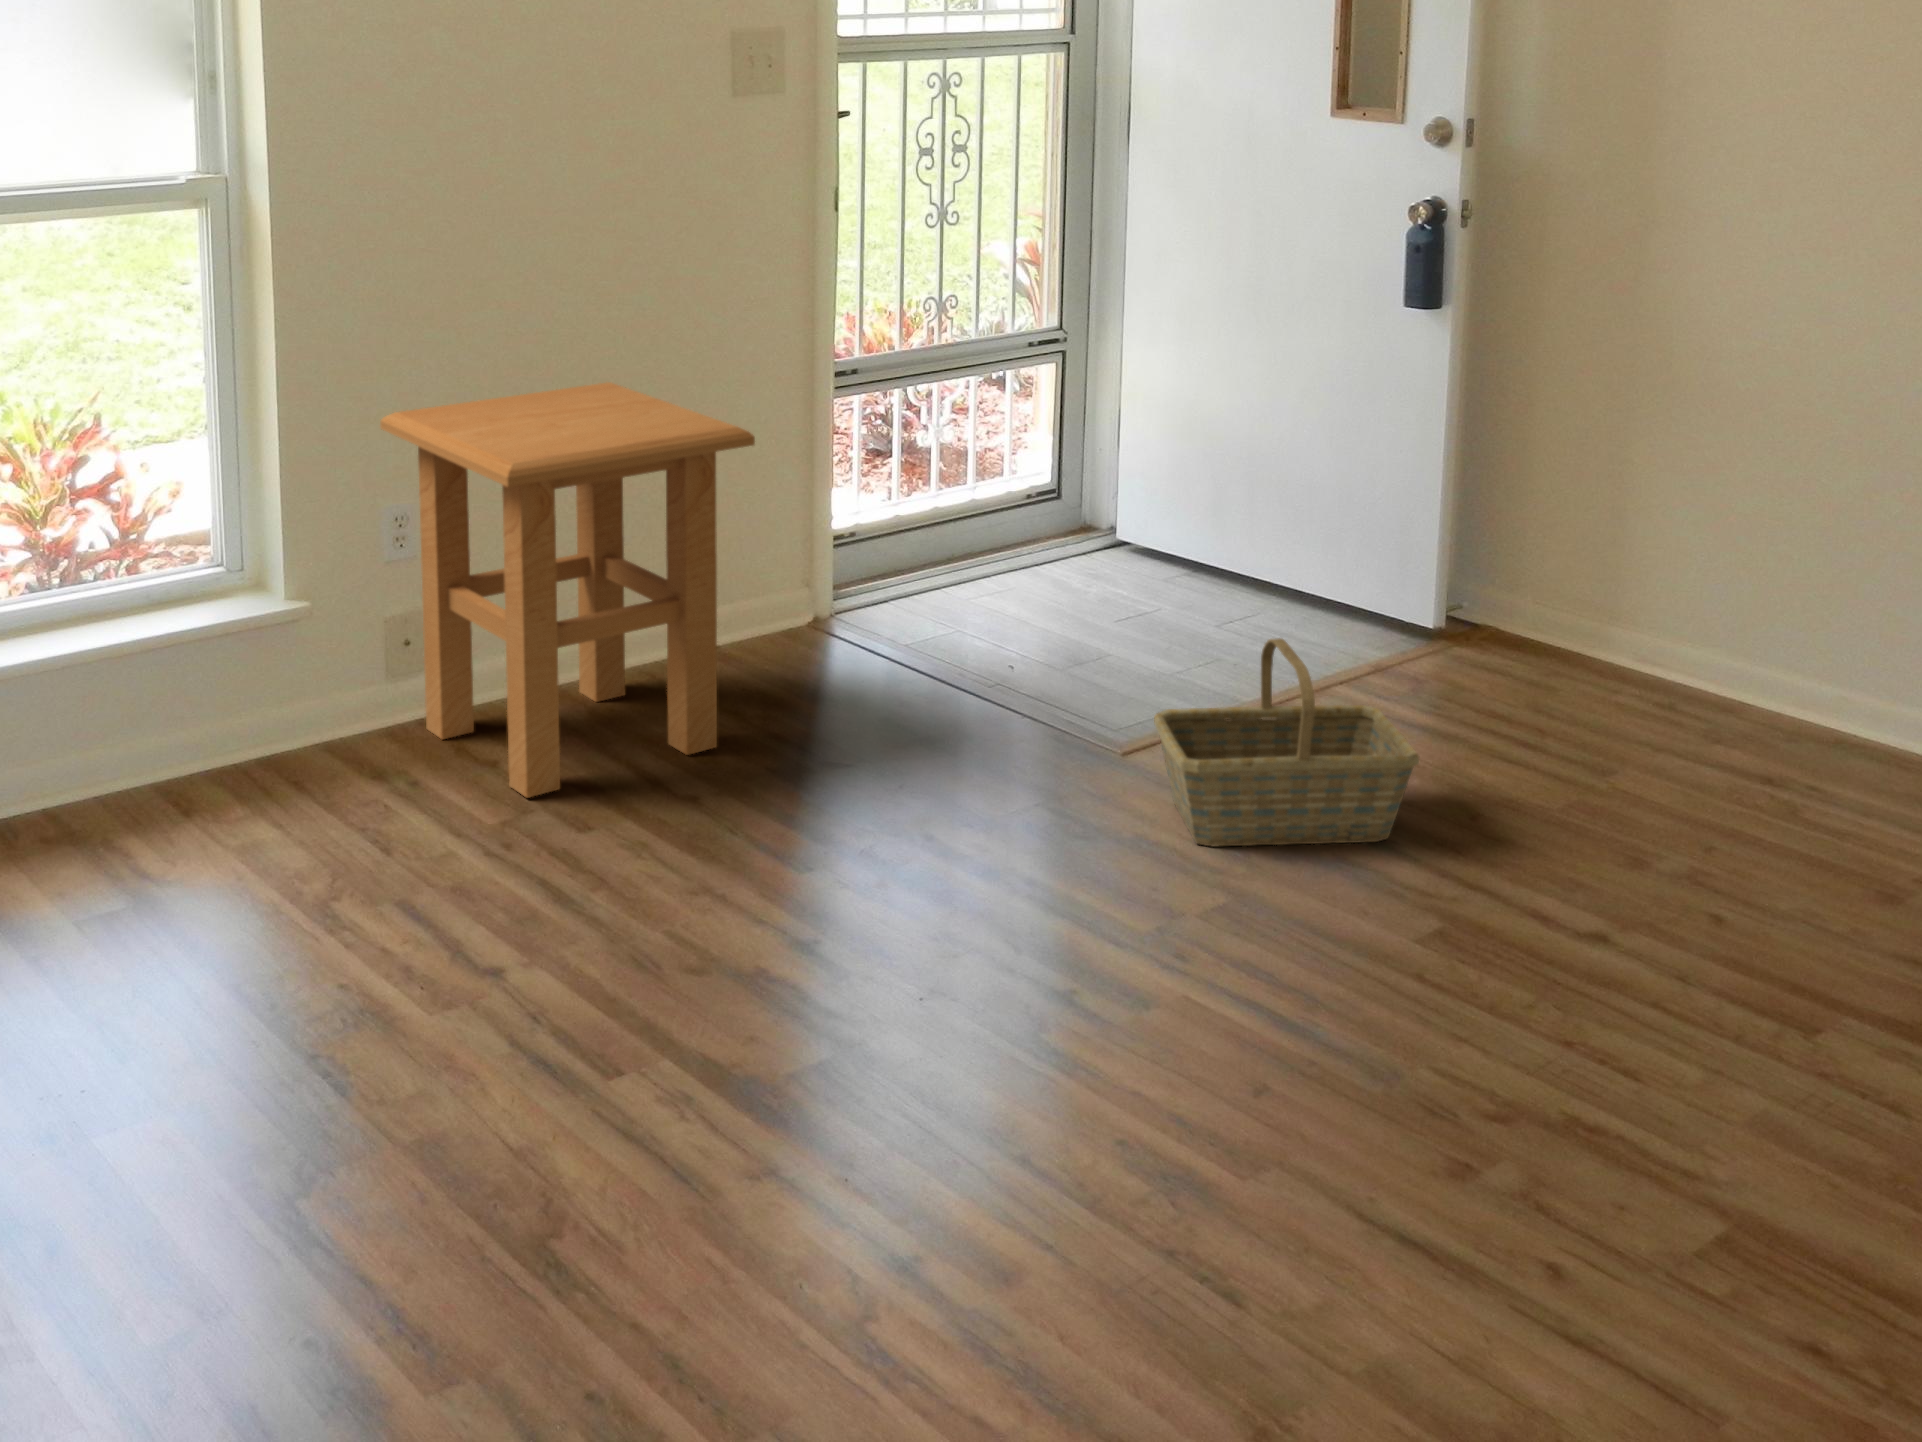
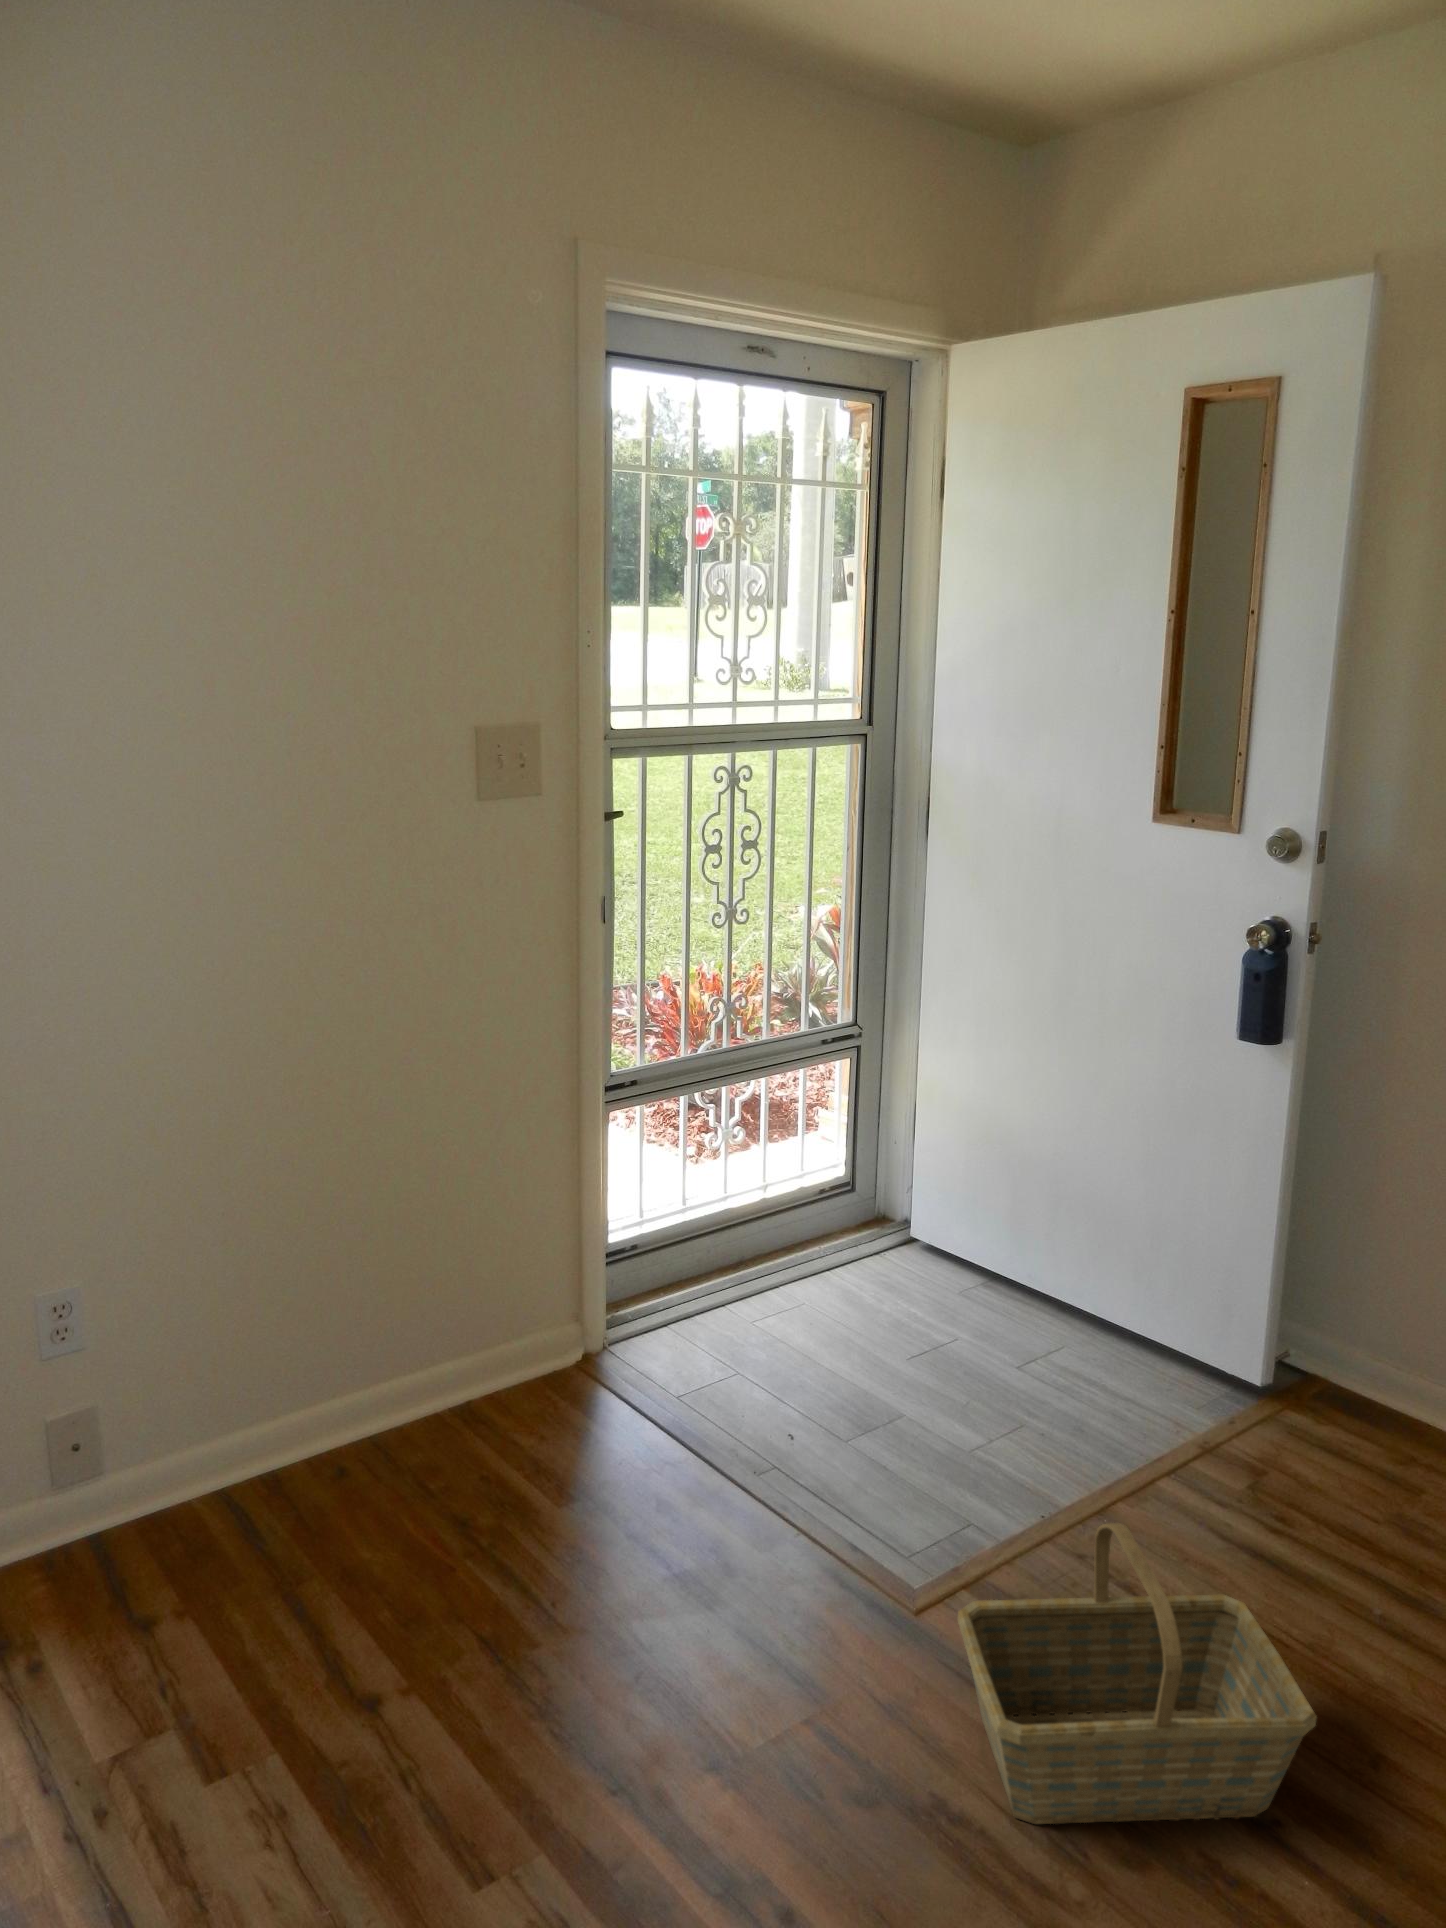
side table: present [380,382,755,798] -> none [25,1133,465,1699]

